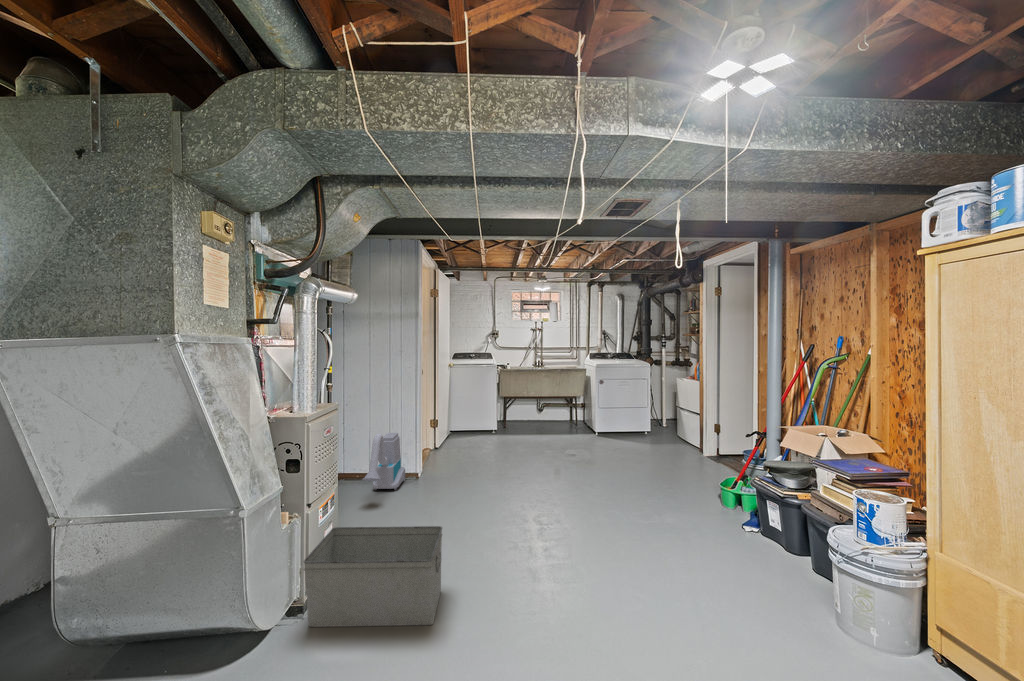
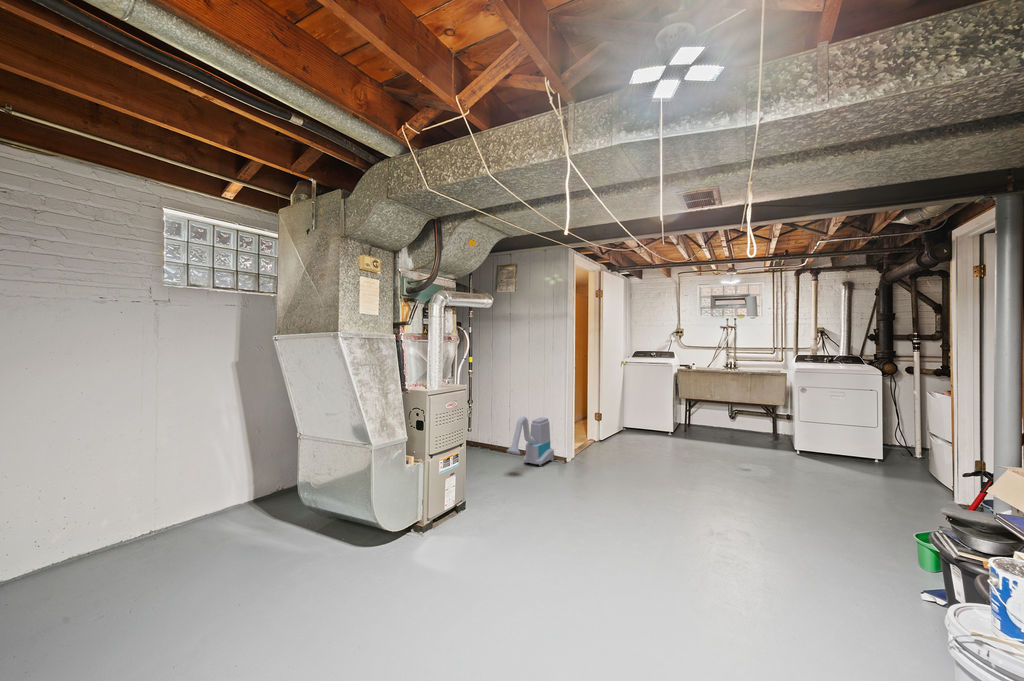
storage bin: present [304,526,442,627] -> none [415,476,517,561]

